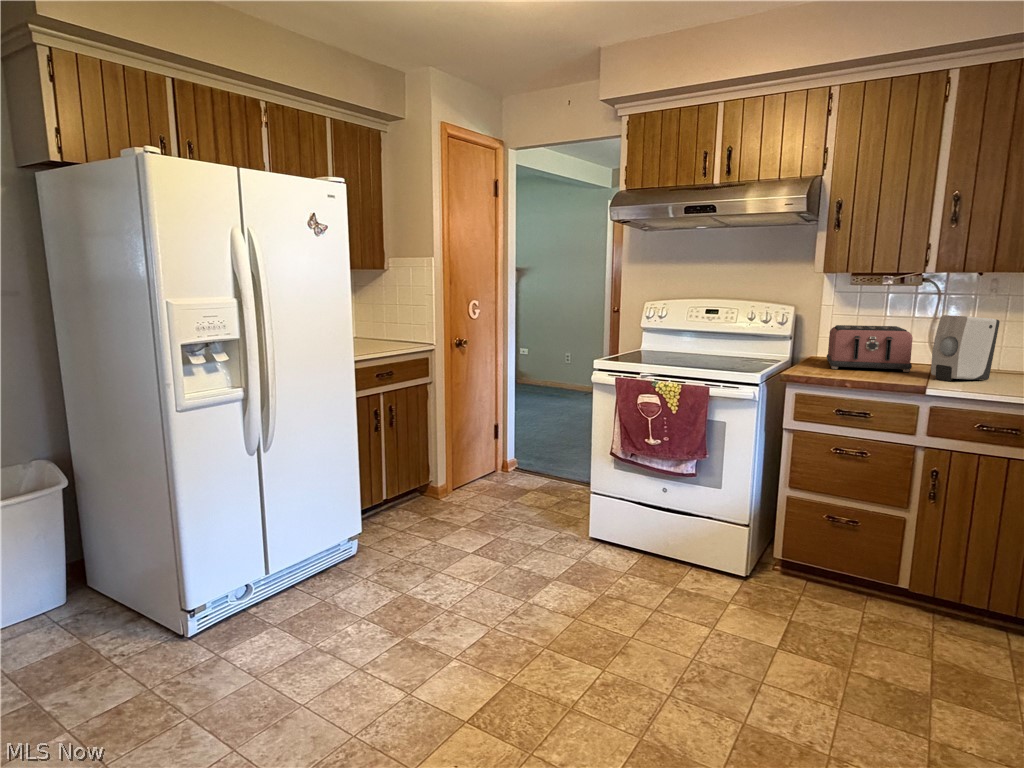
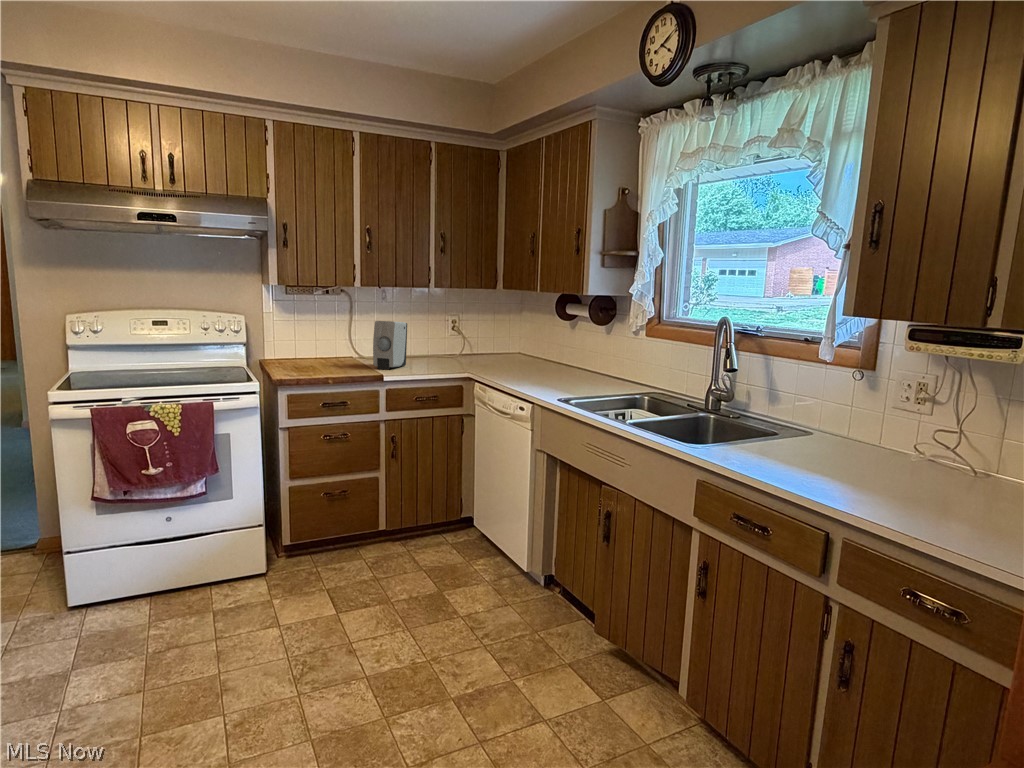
toaster: present [827,325,913,372] -> none [278,328,355,369]

